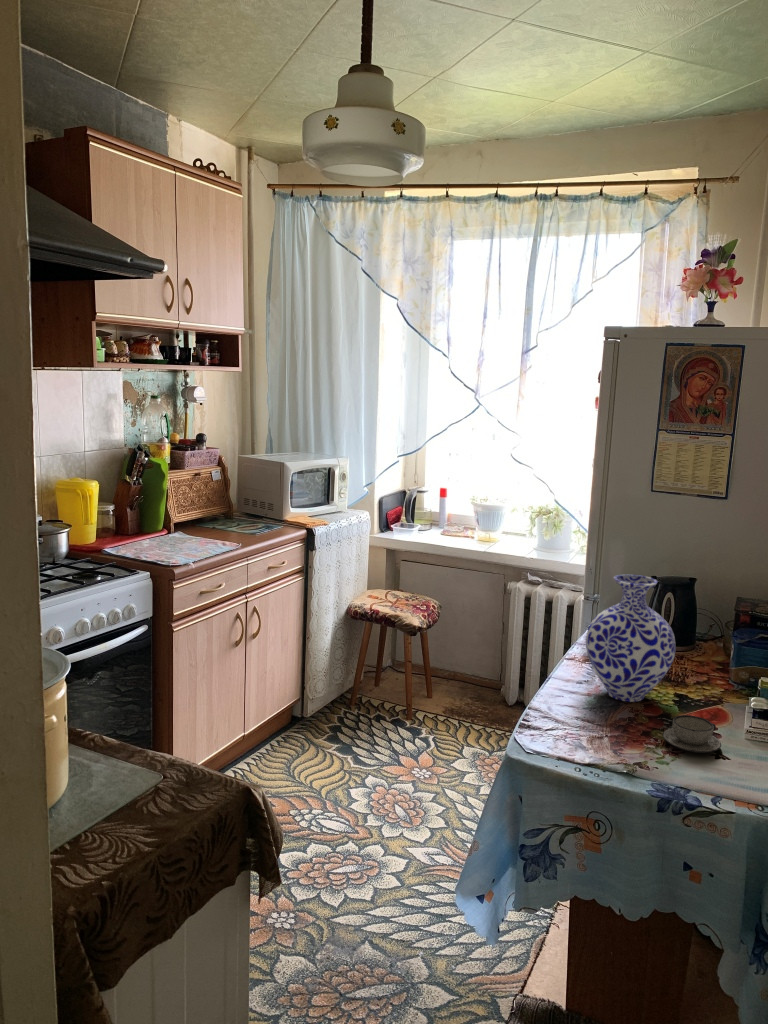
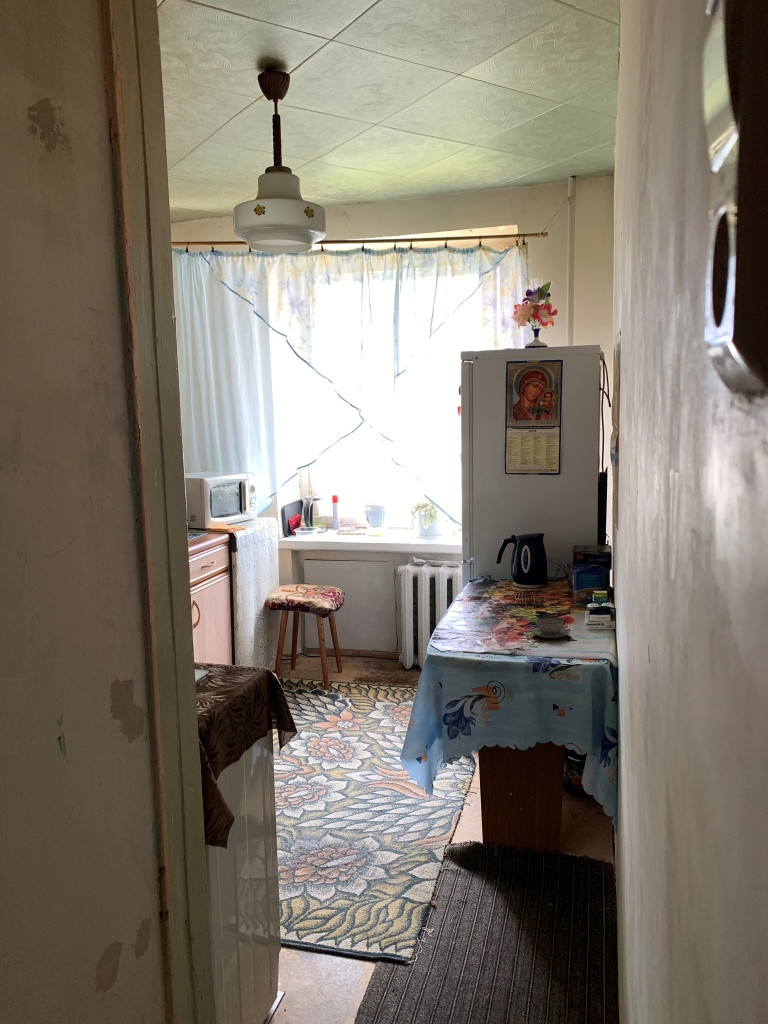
vase: present [586,574,676,702] -> none [472,529,534,619]

